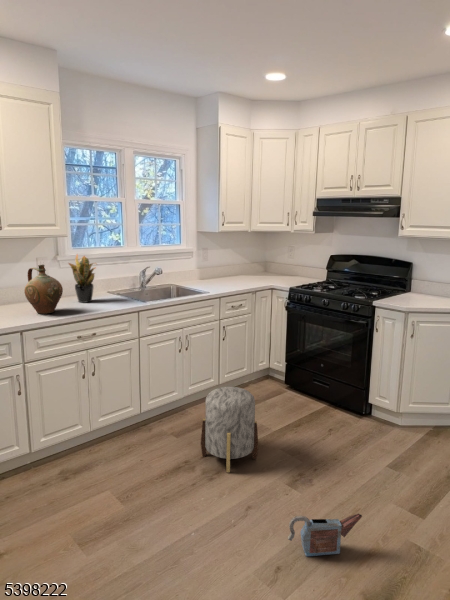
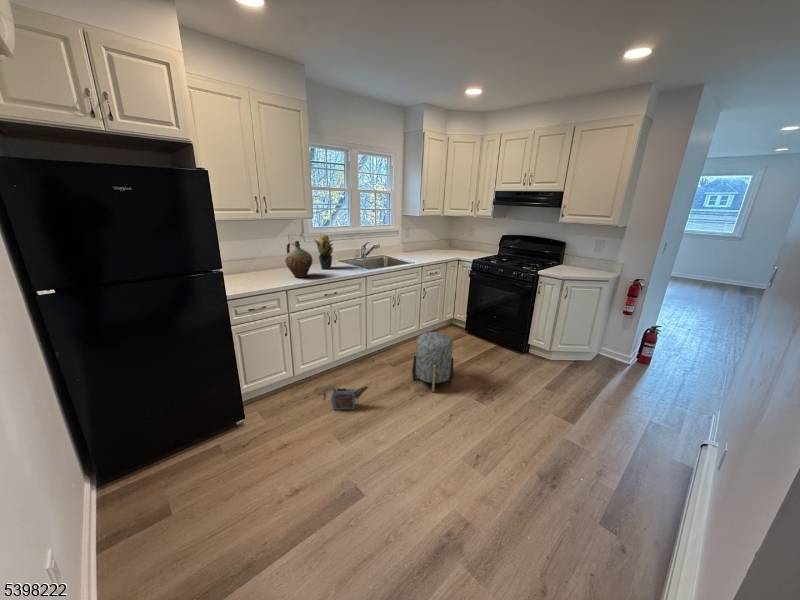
watering can: present [288,514,362,556] -> present [323,386,368,410]

